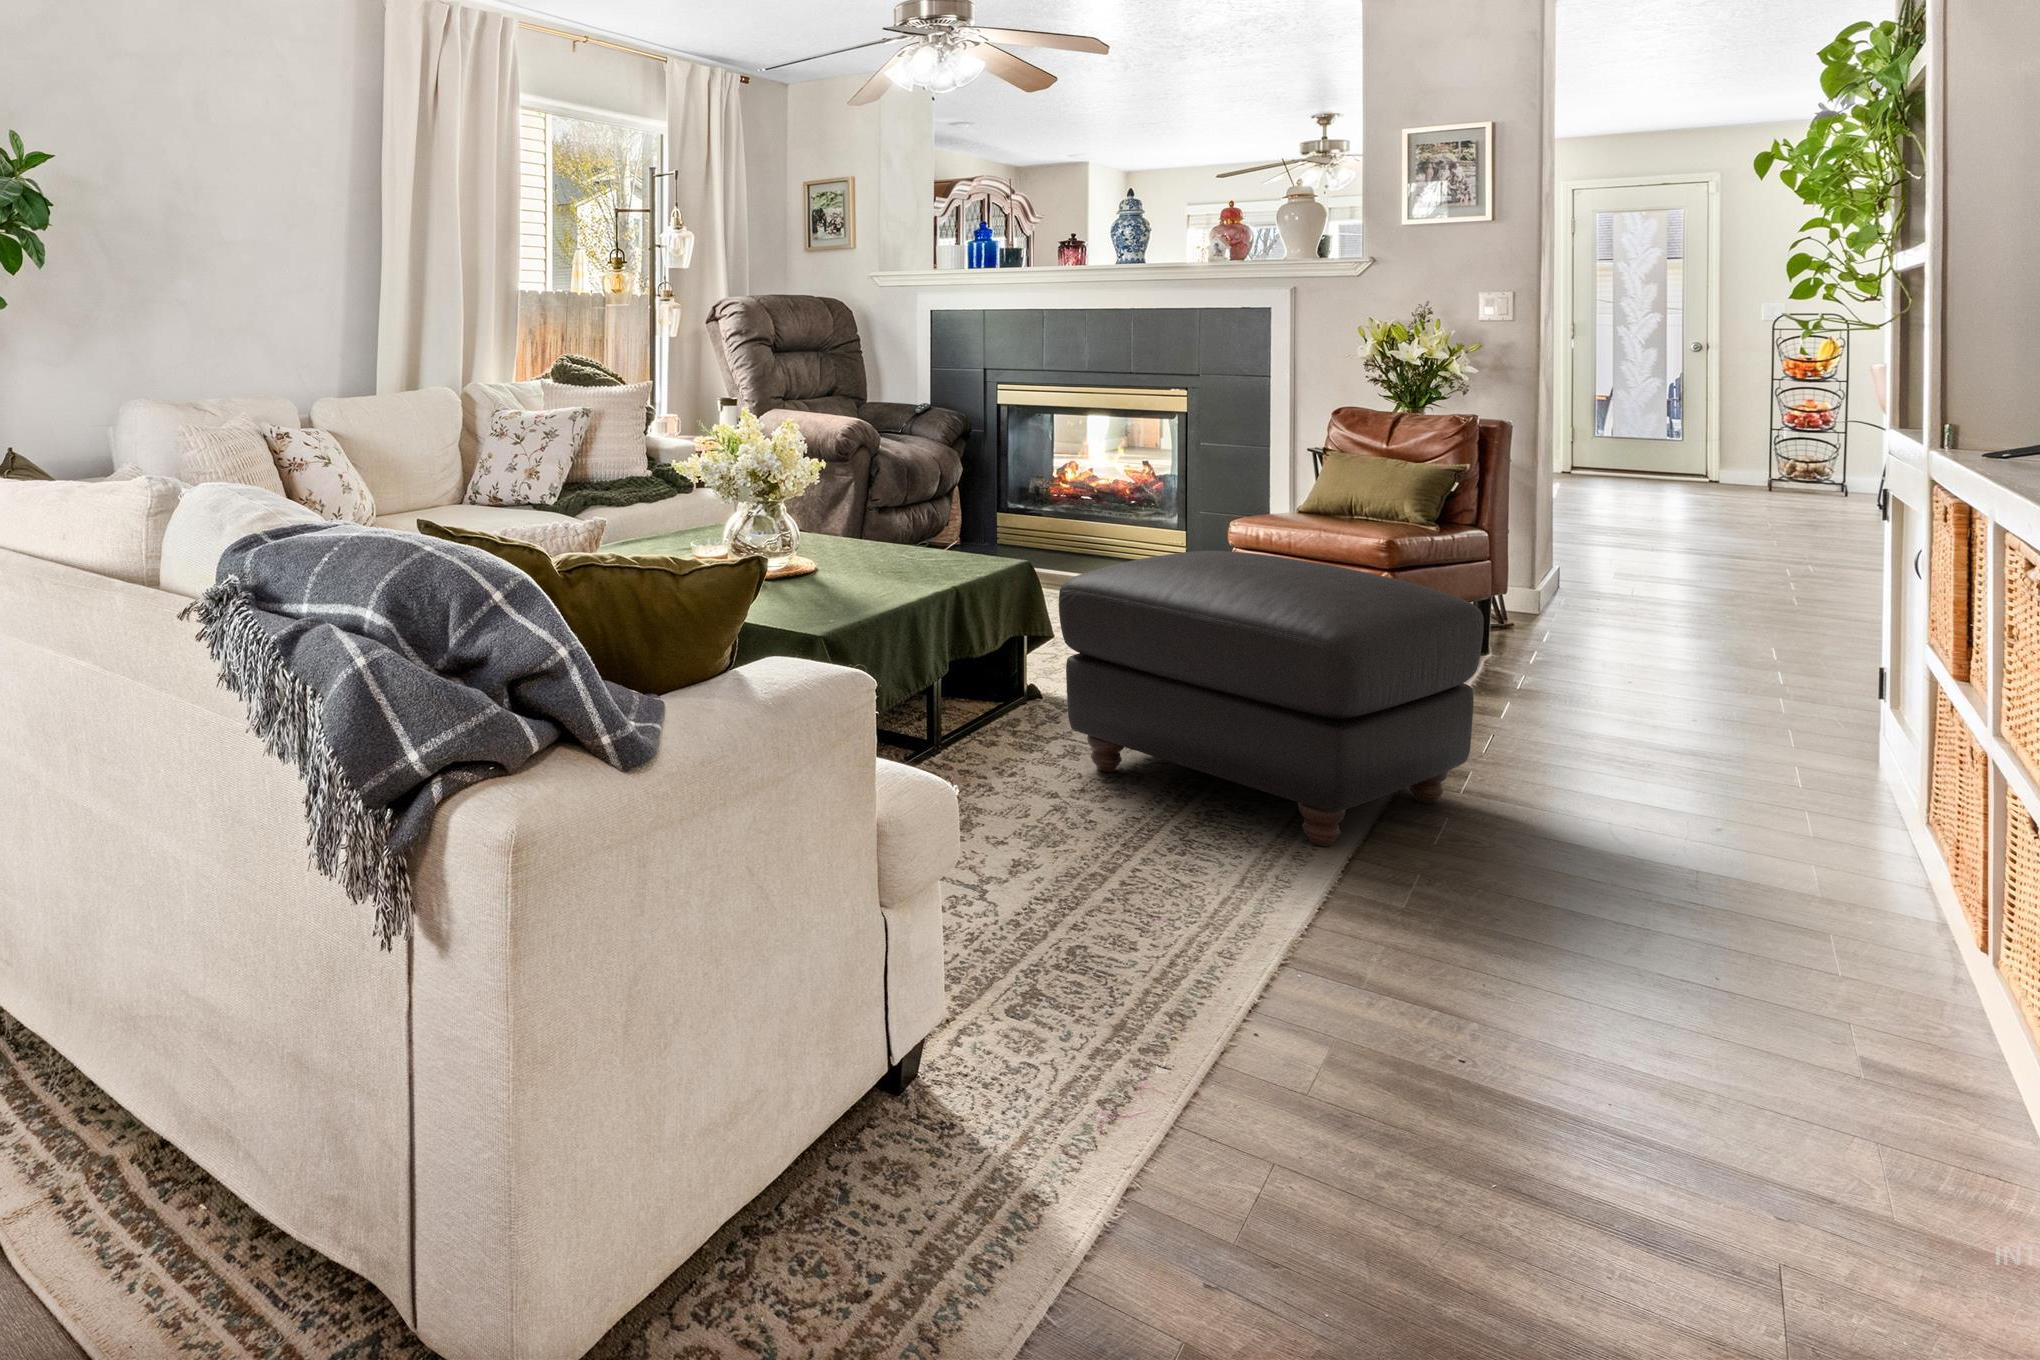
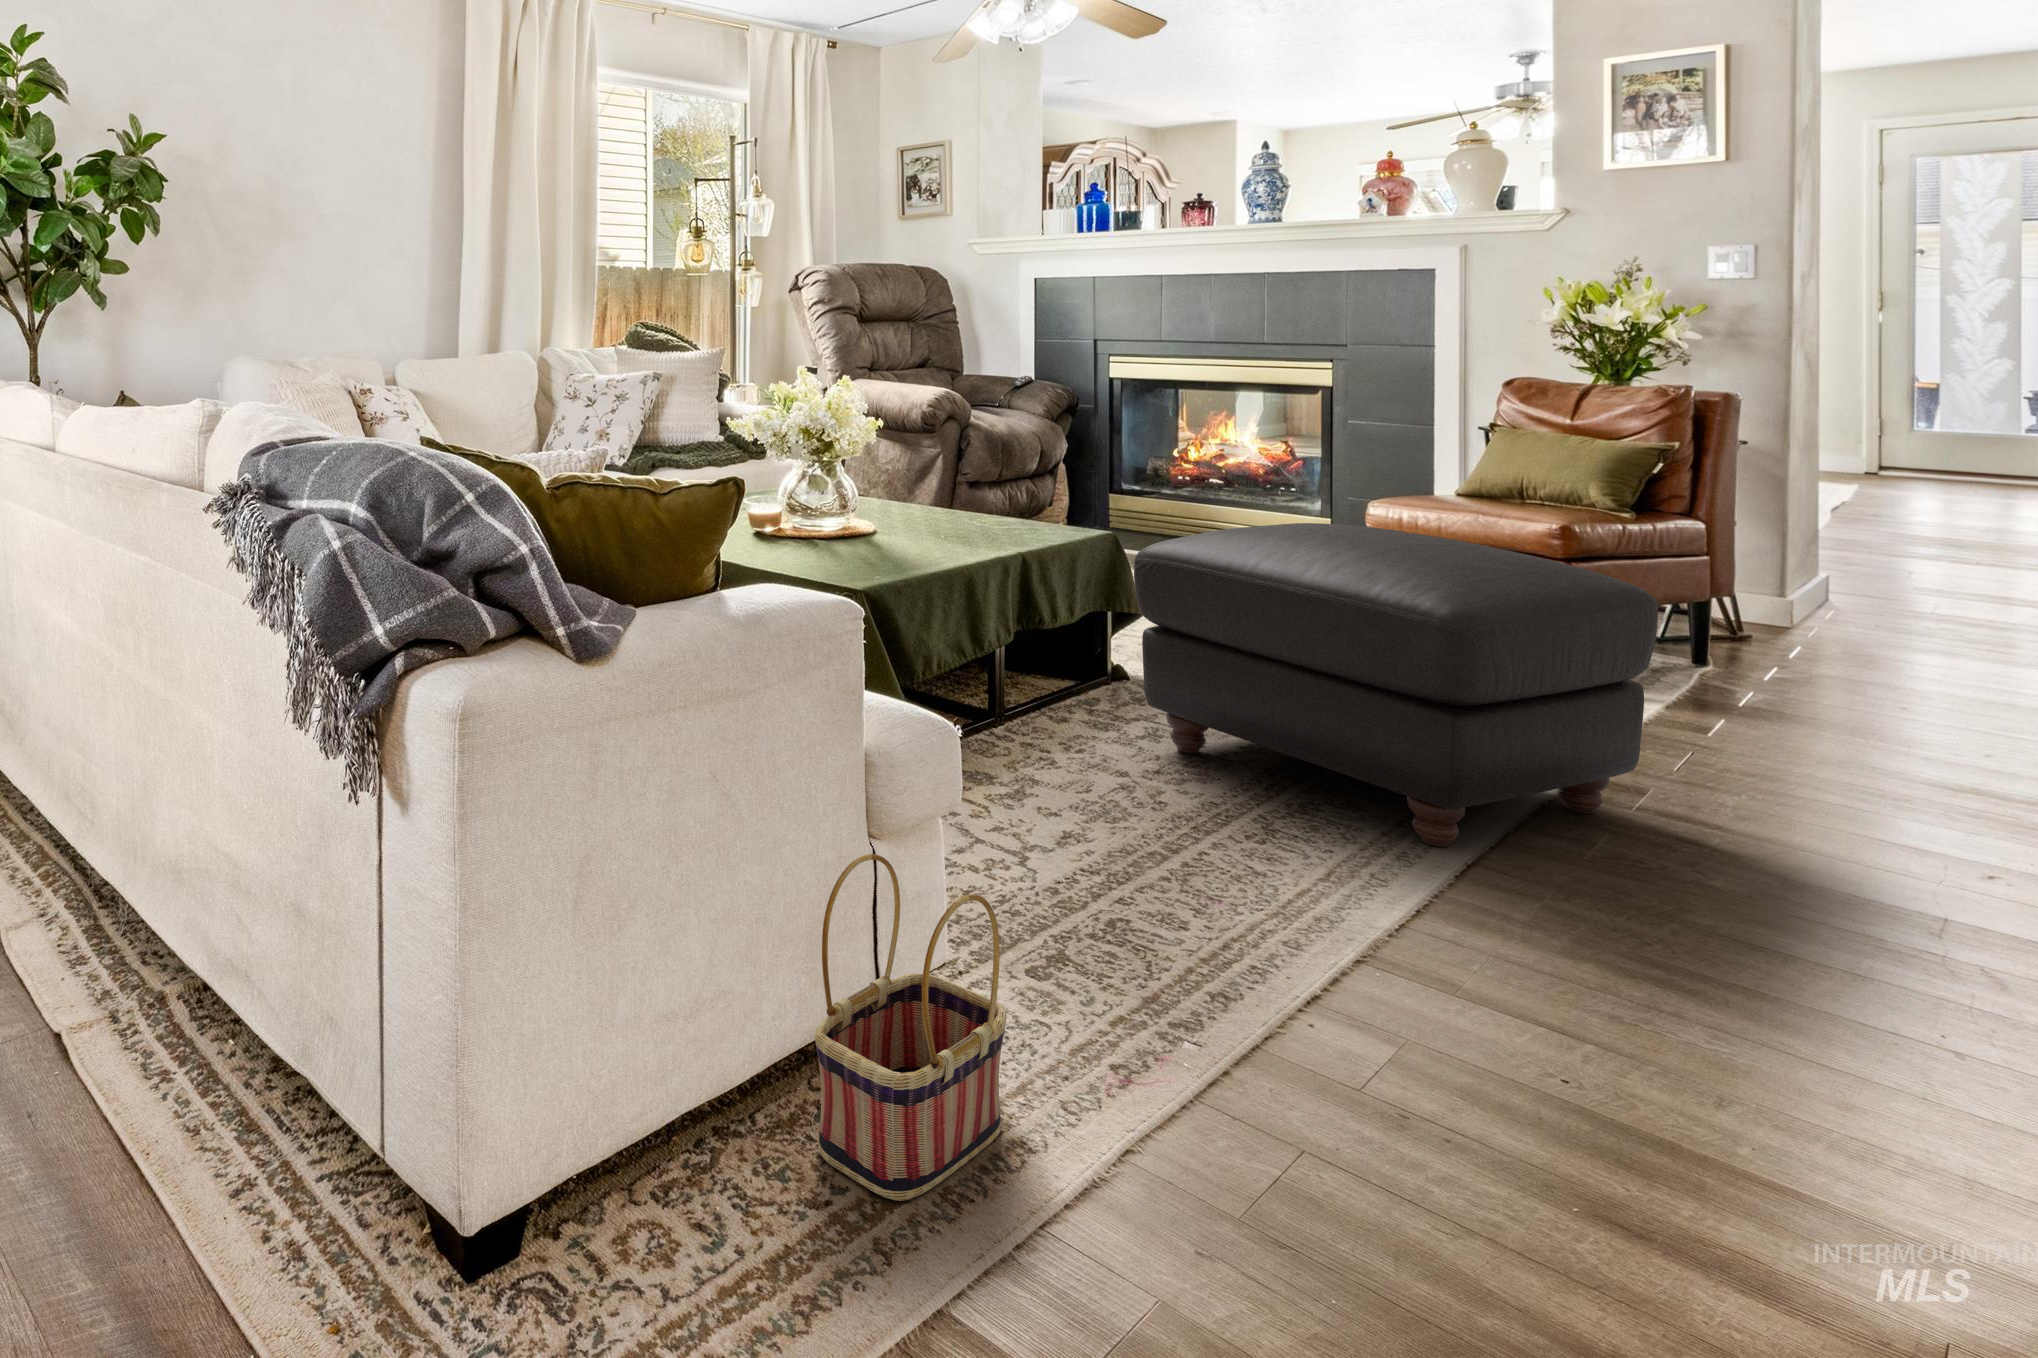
basket: none [845,927,1014,1276] -> present [815,854,1006,1201]

